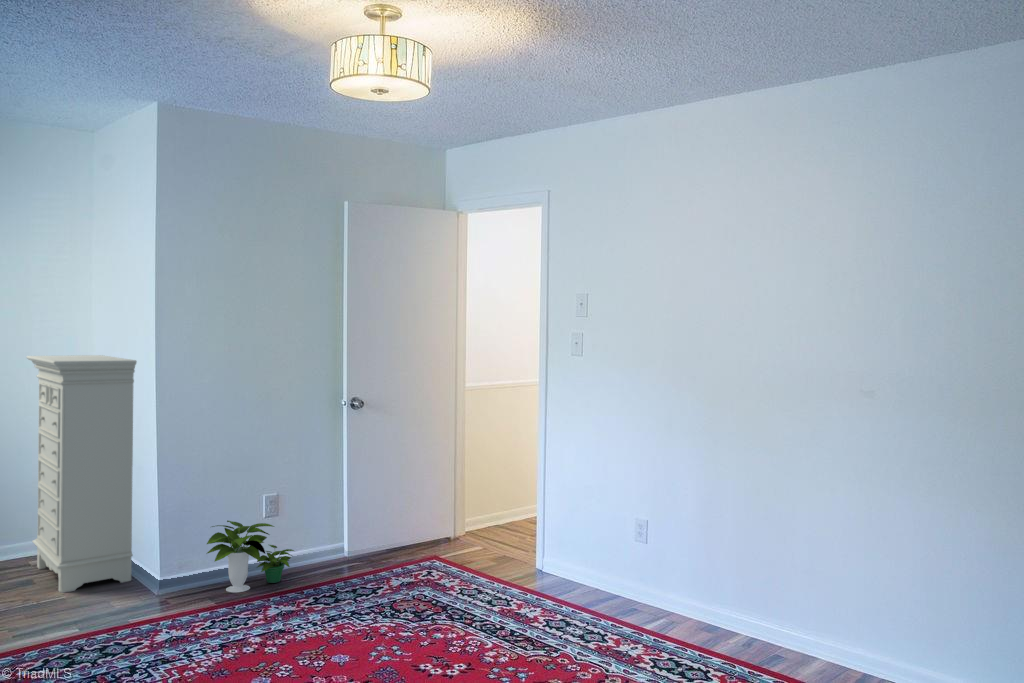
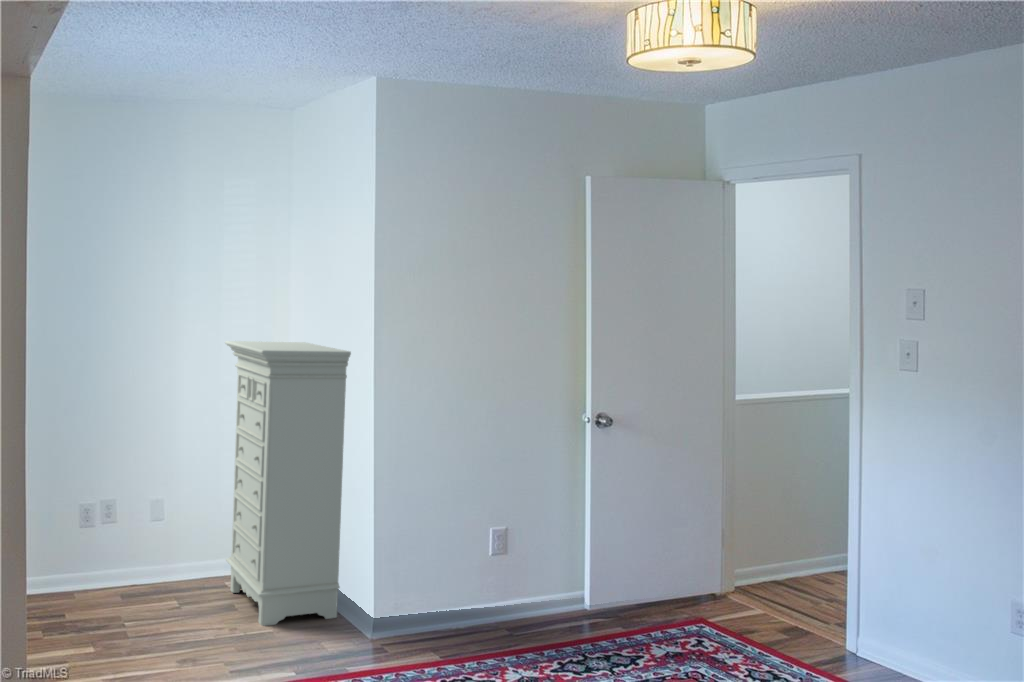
potted plant: present [207,521,294,593] -> none [428,554,532,645]

